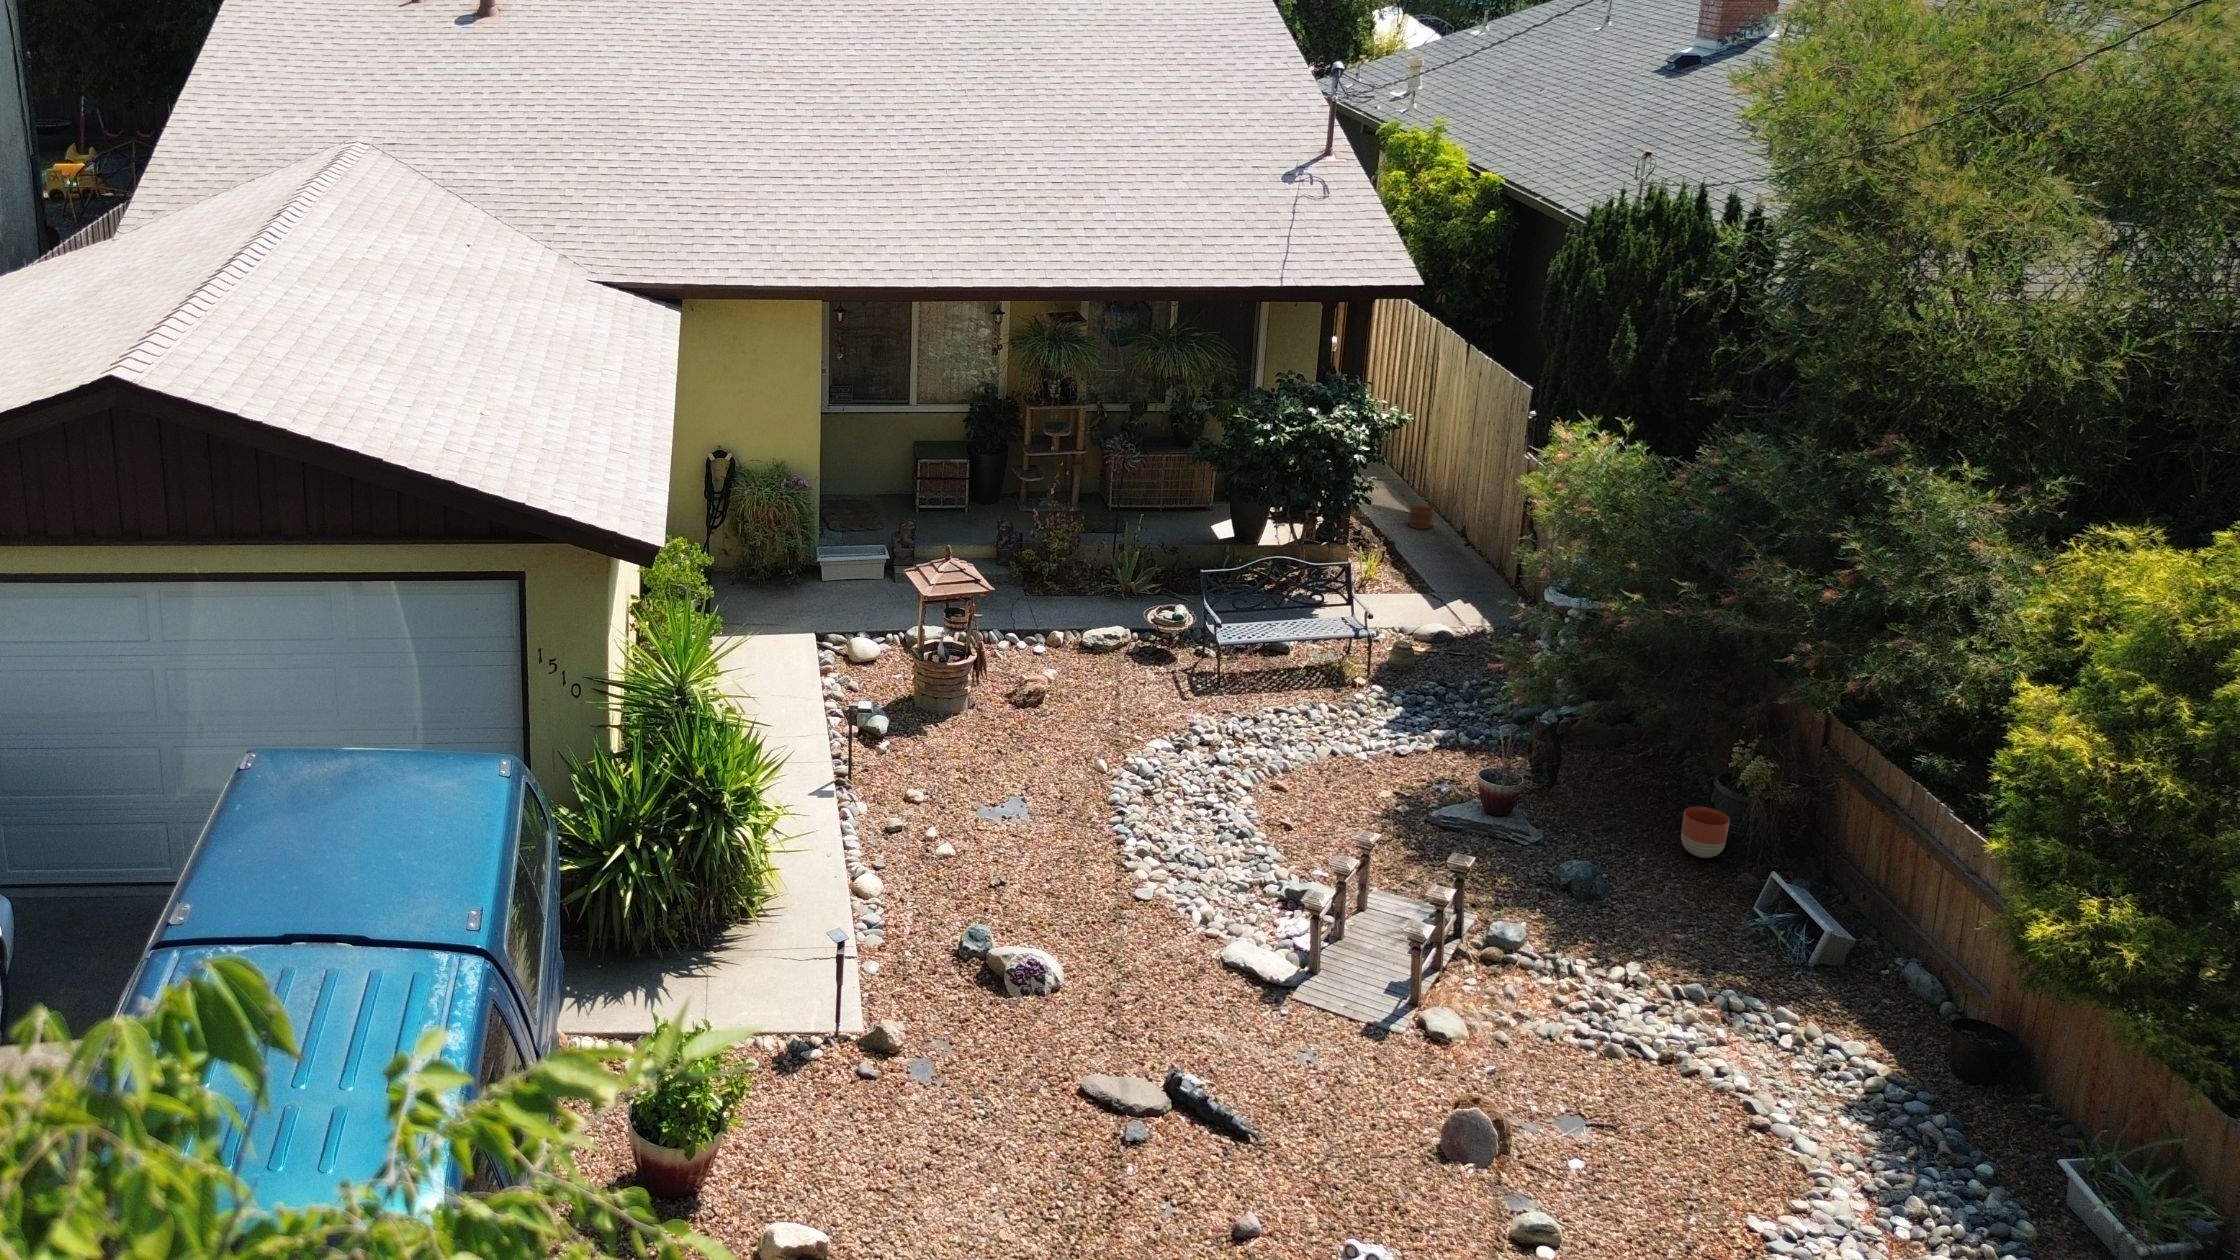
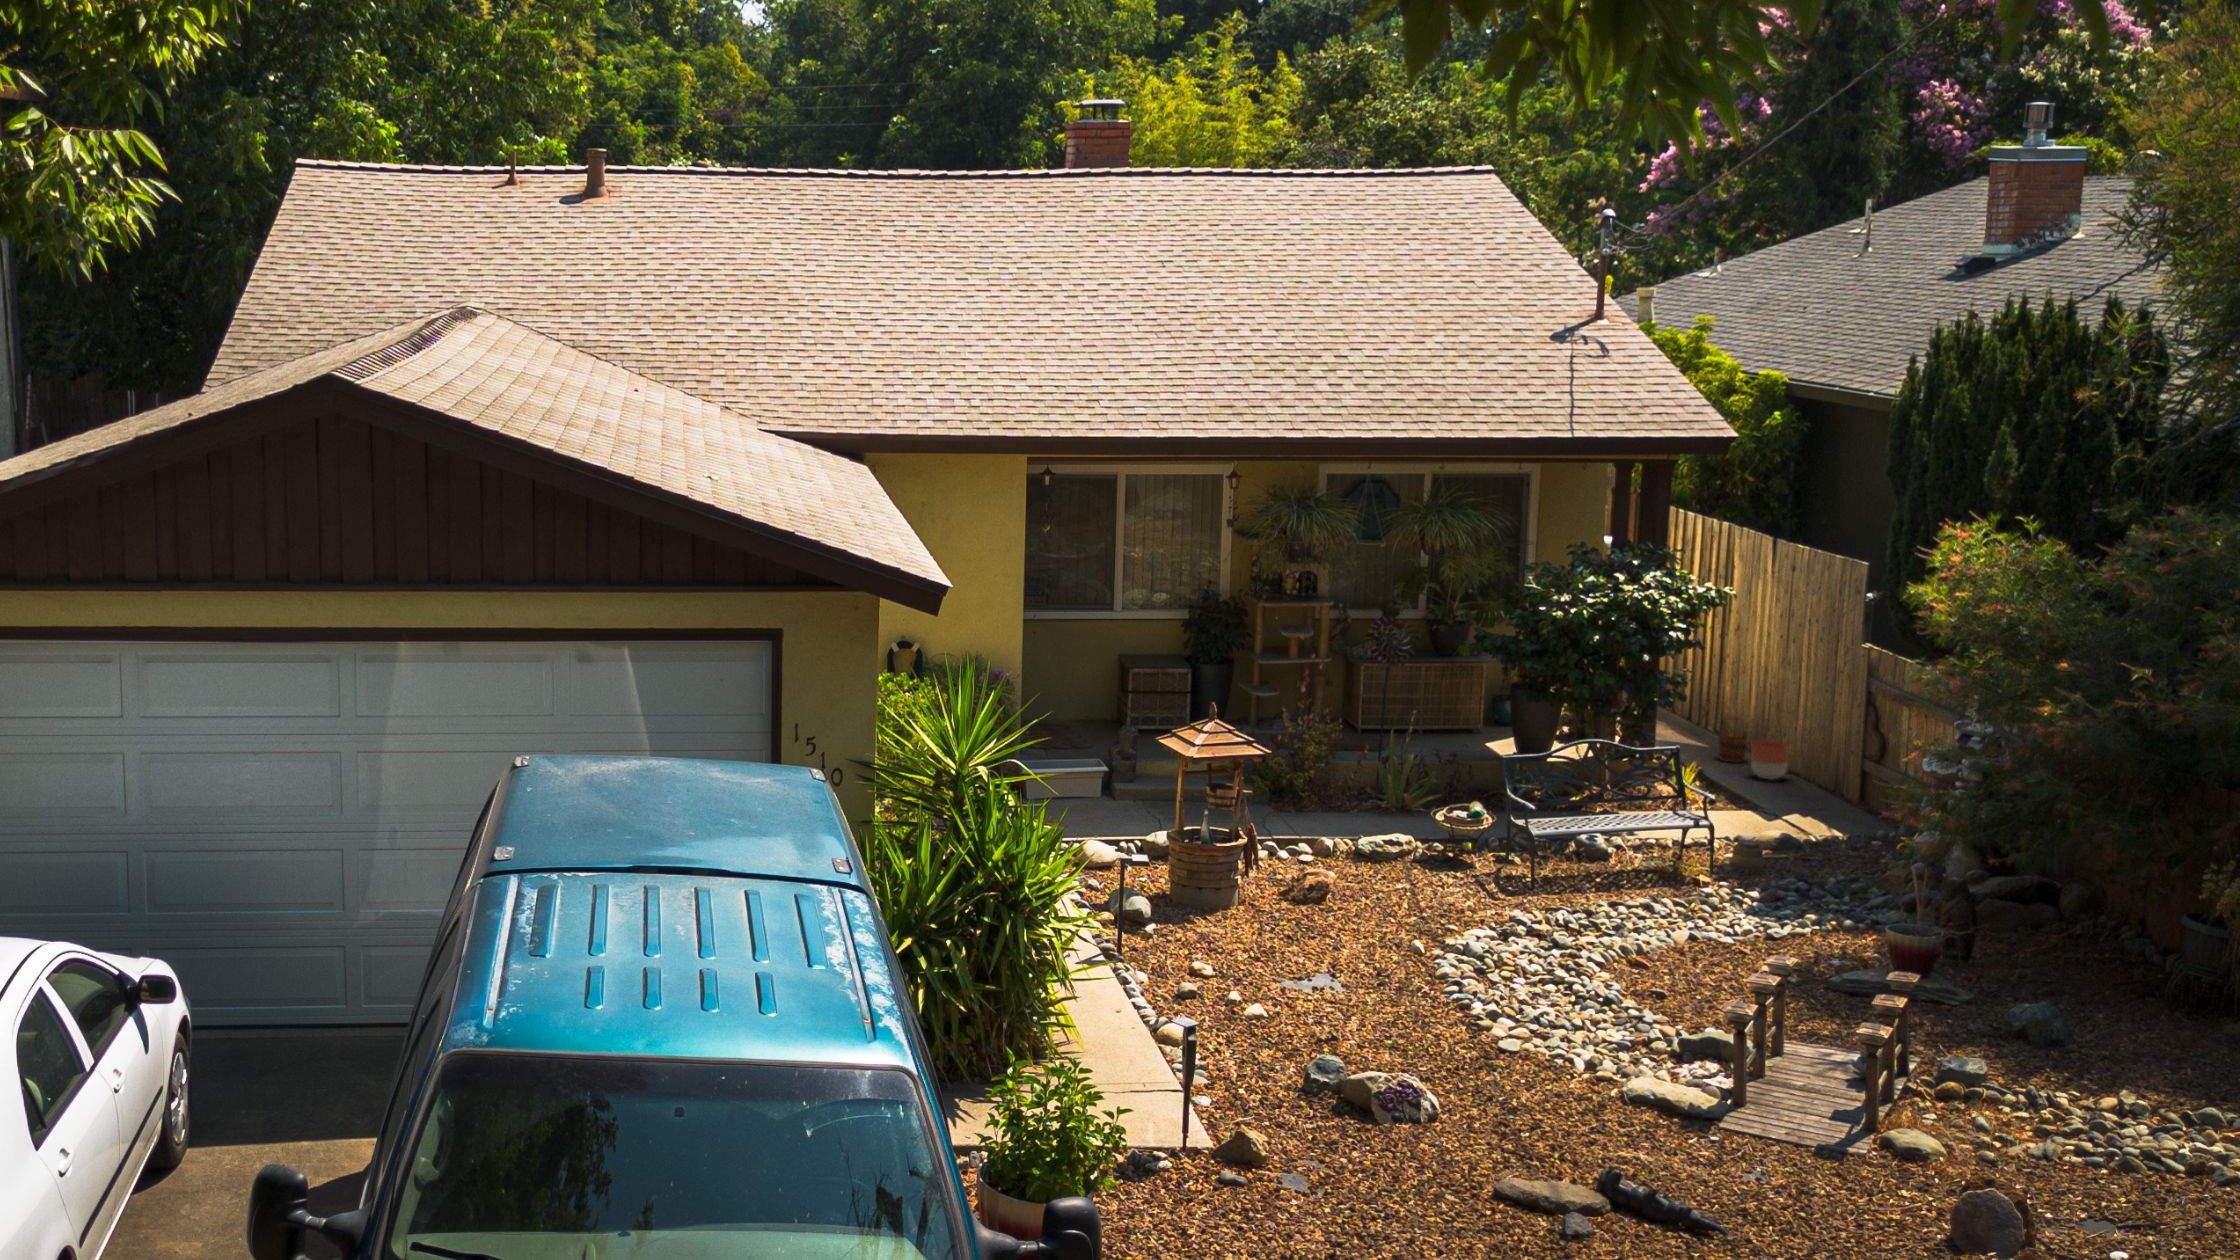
planter: present [1681,806,1730,858] -> present [1751,740,1789,780]

